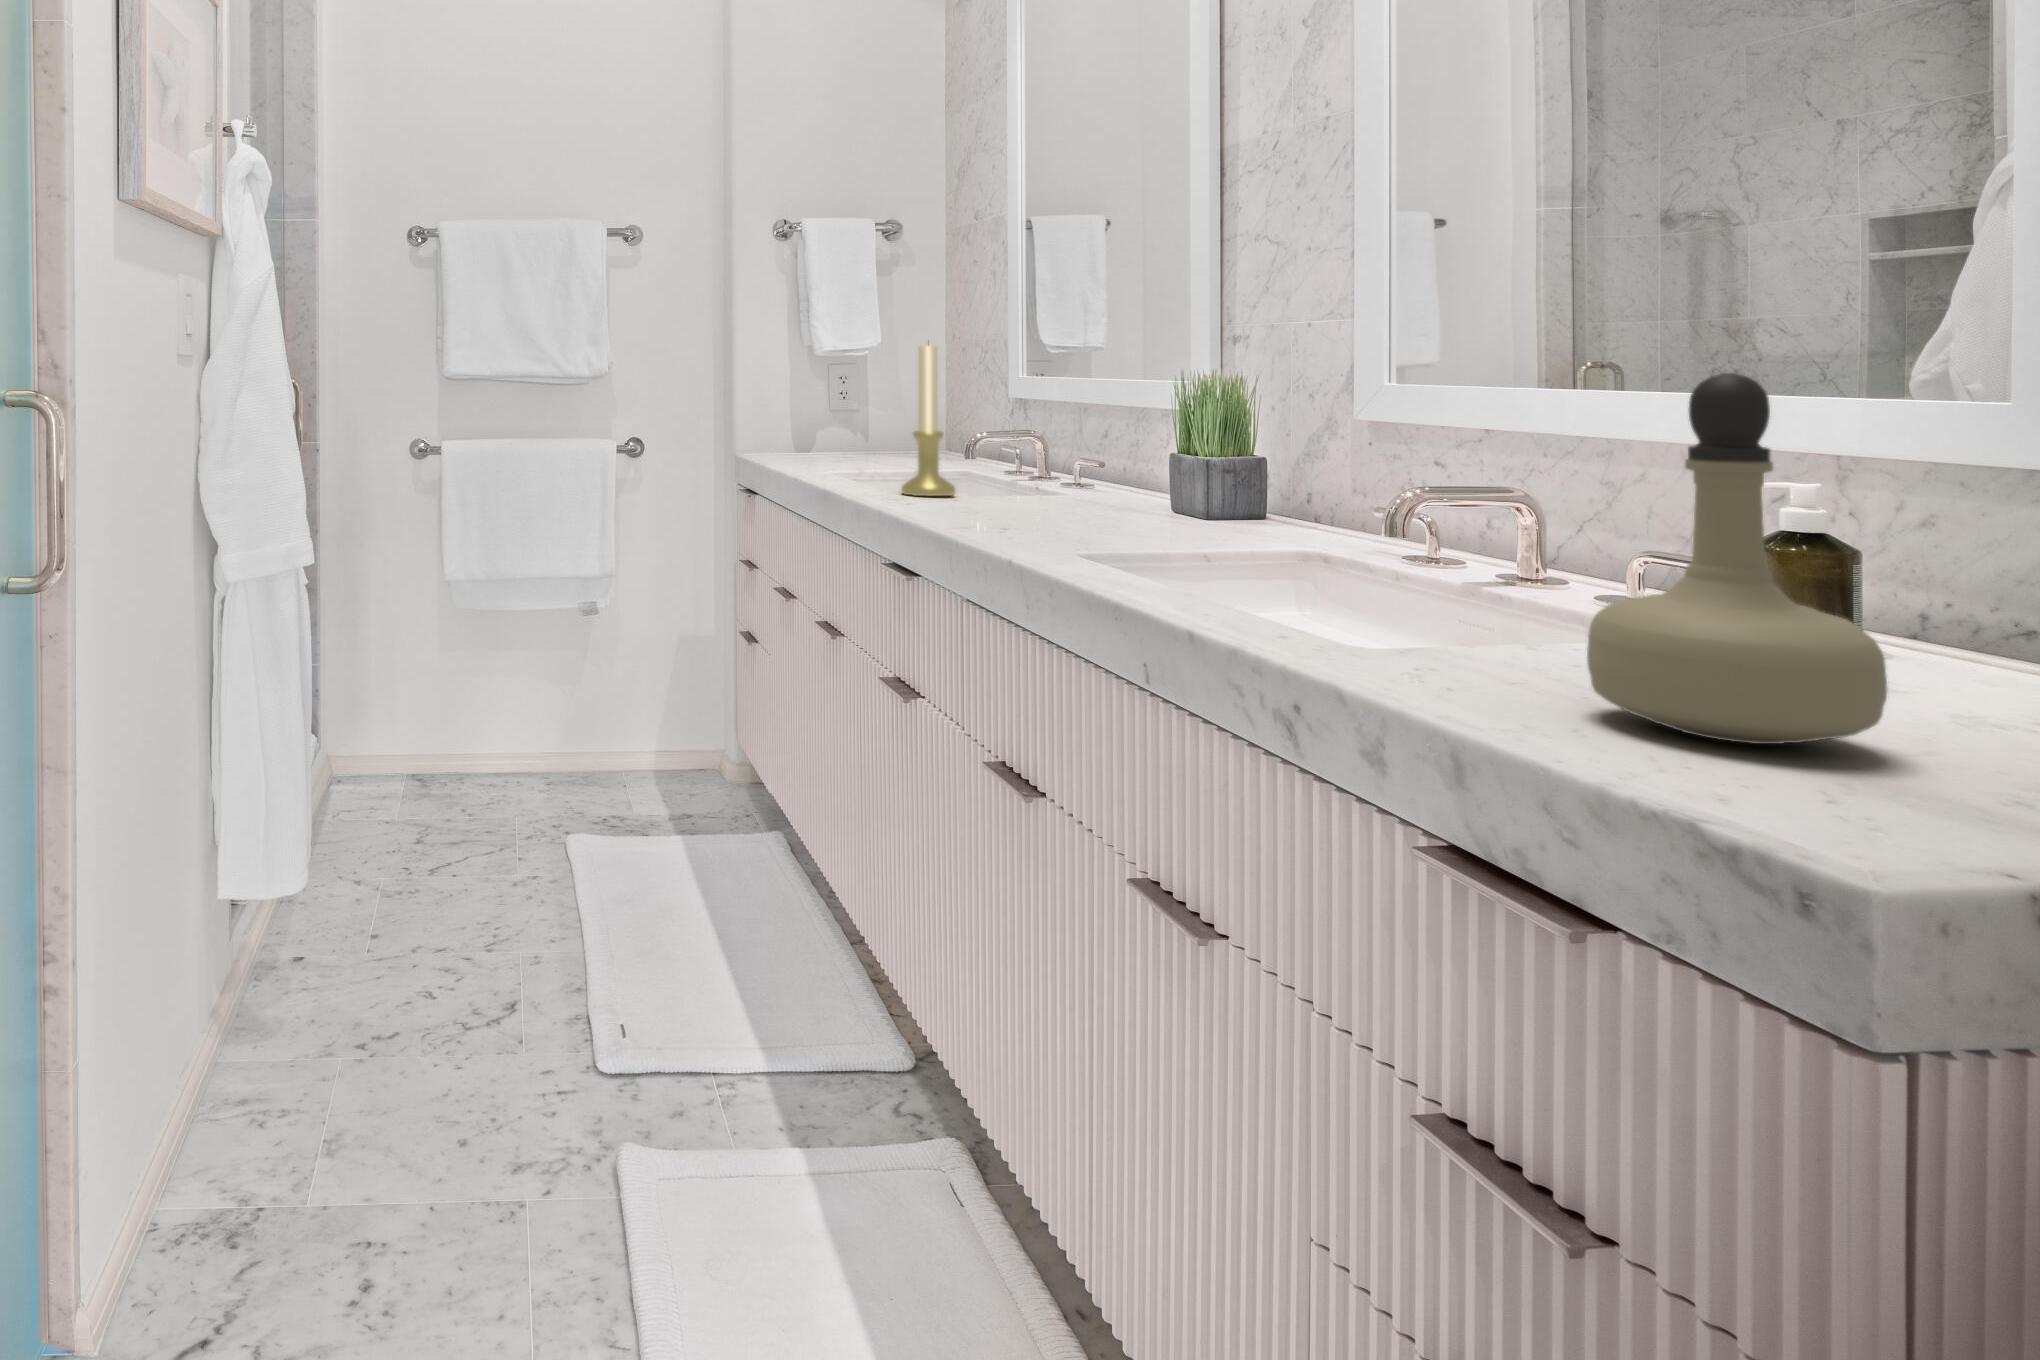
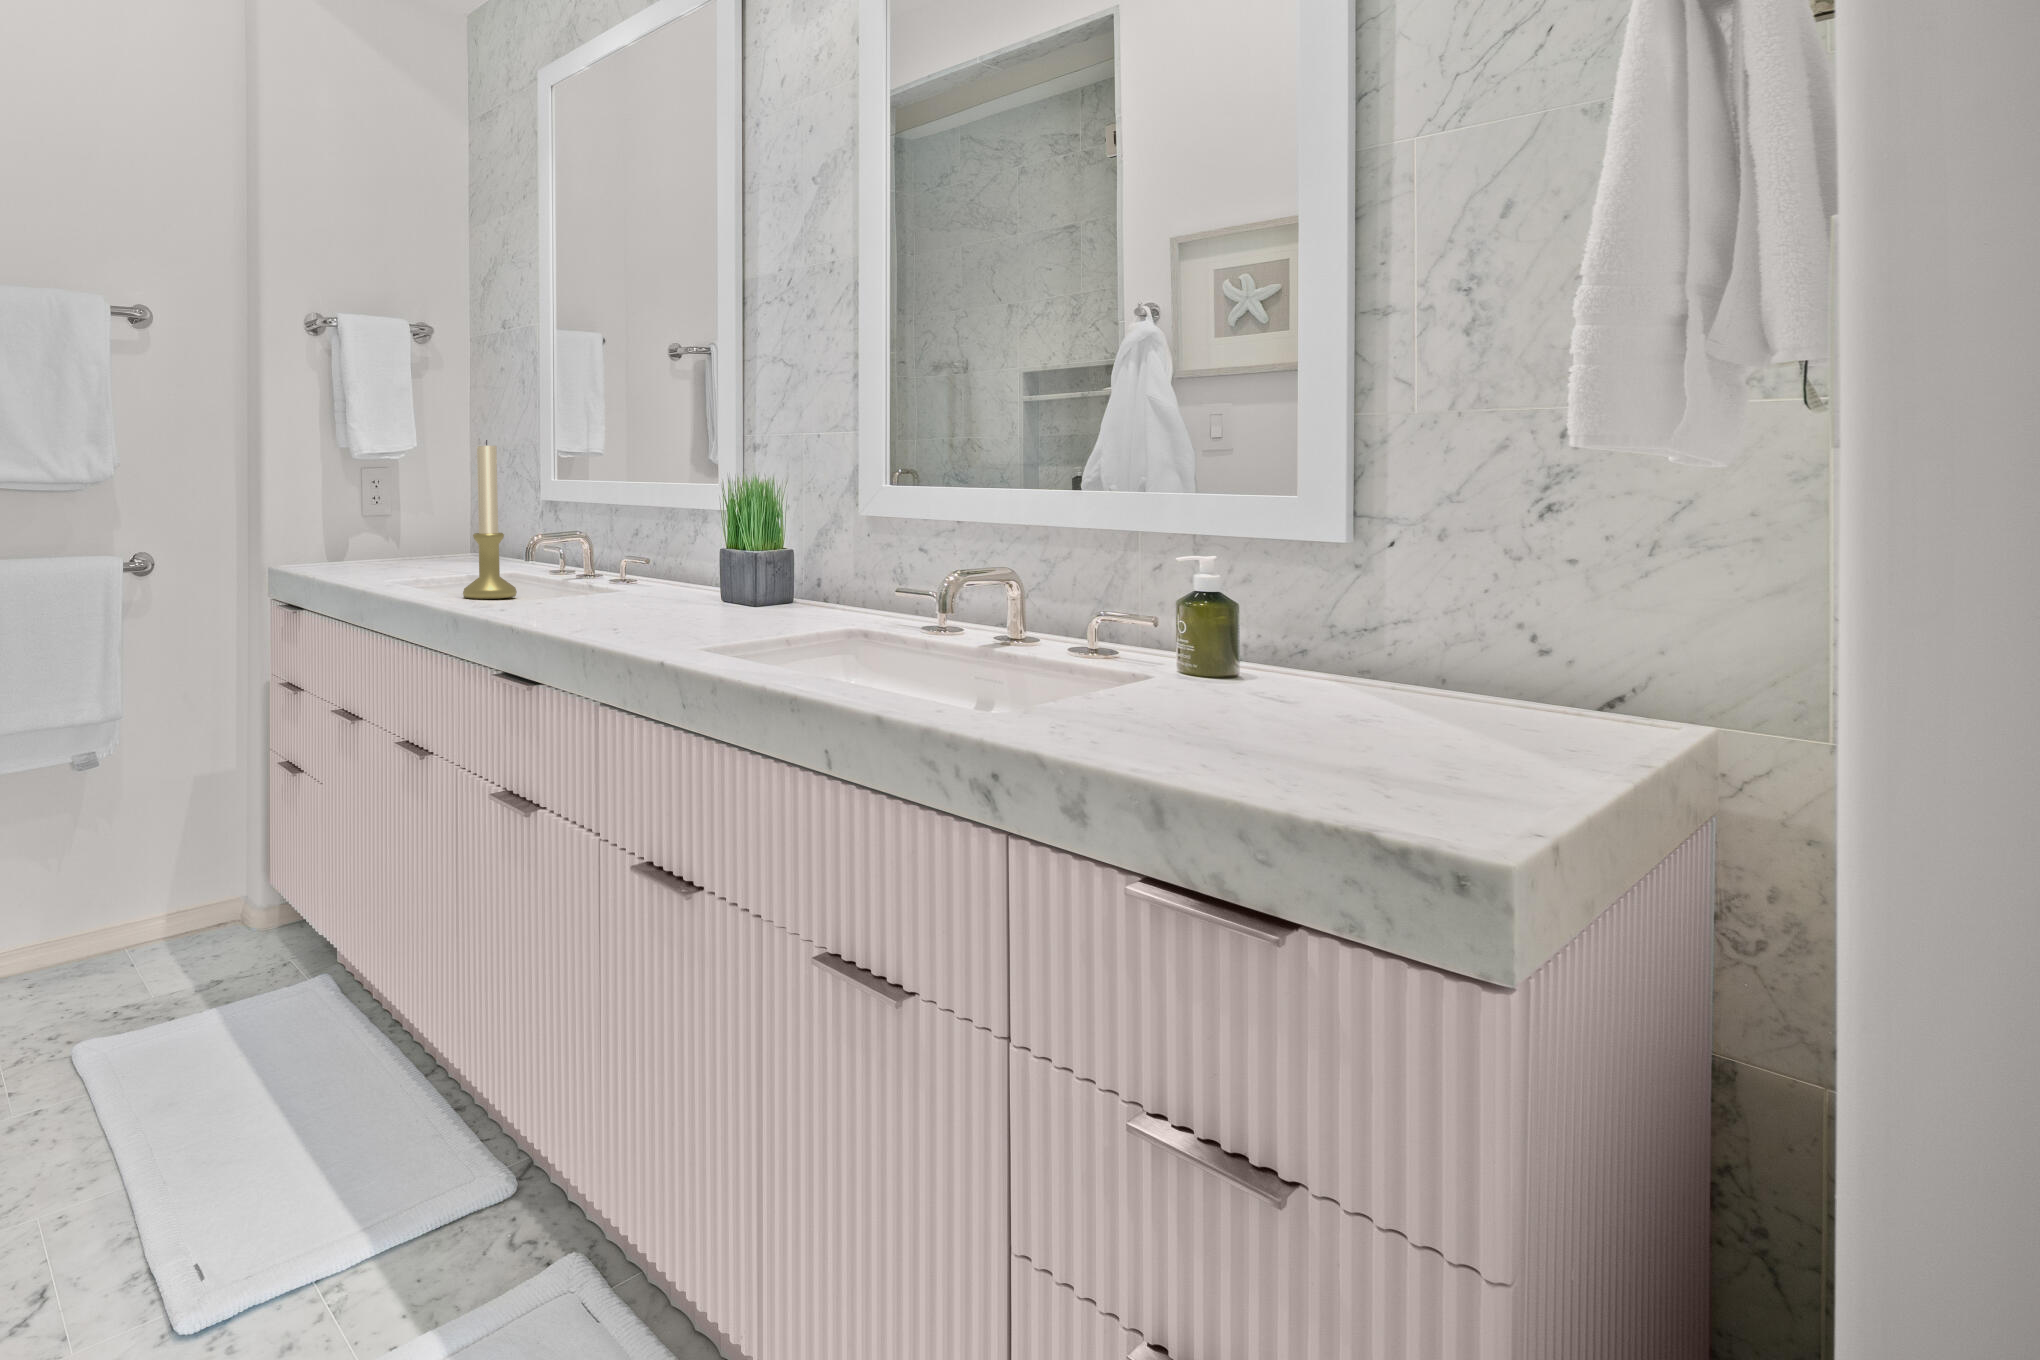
perfume bottle: present [1587,373,1887,744] -> none [1112,450,1306,744]

